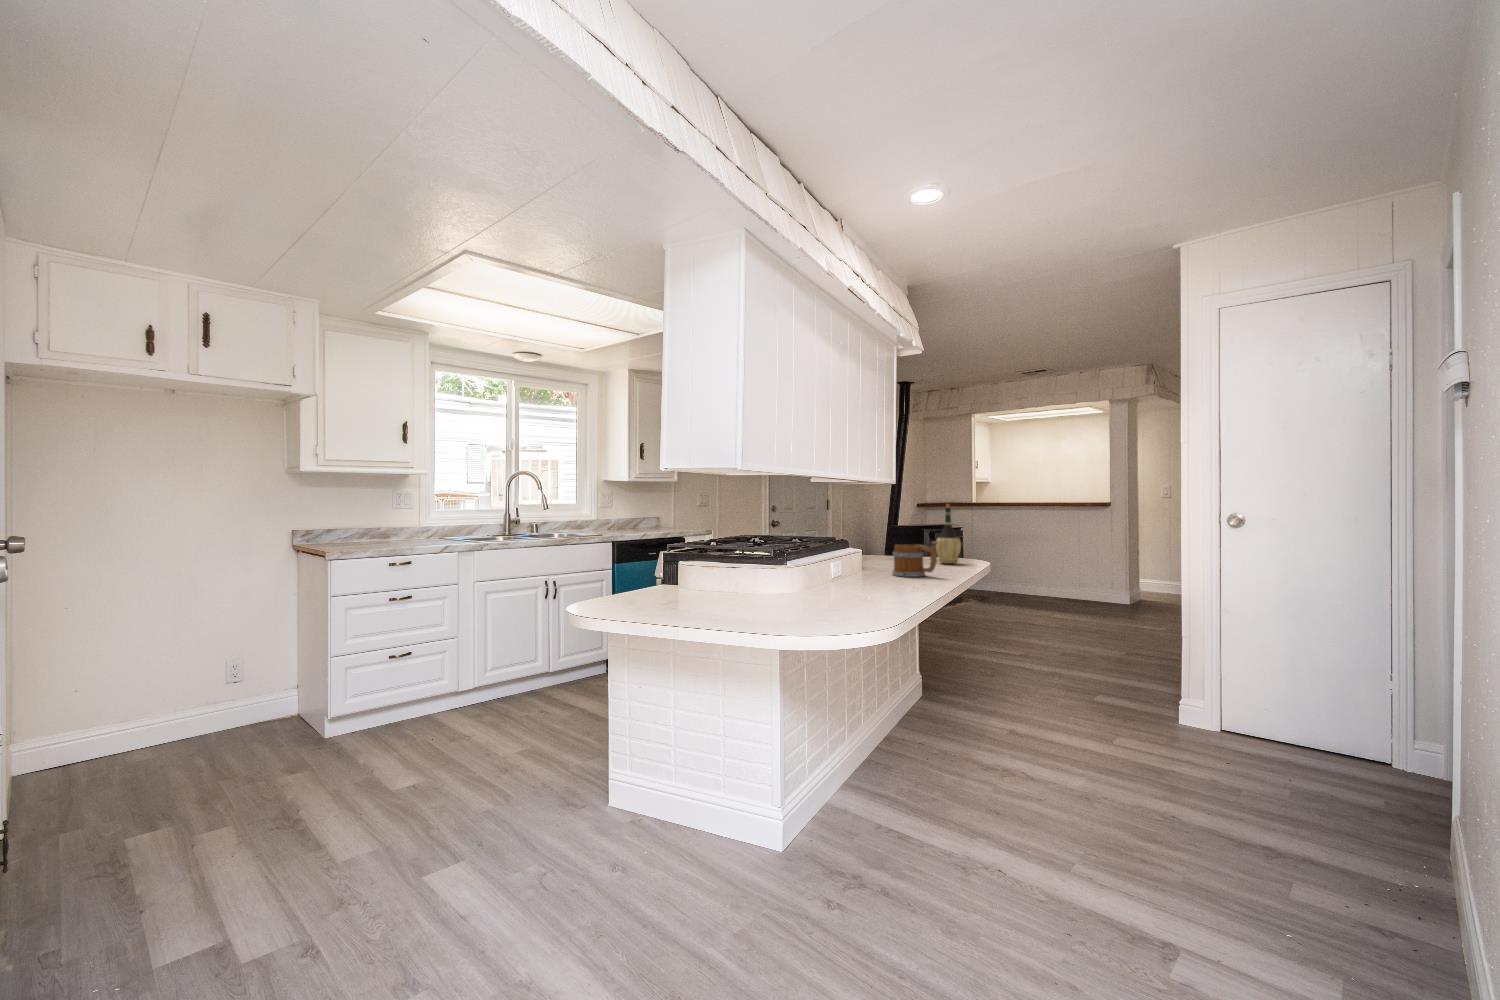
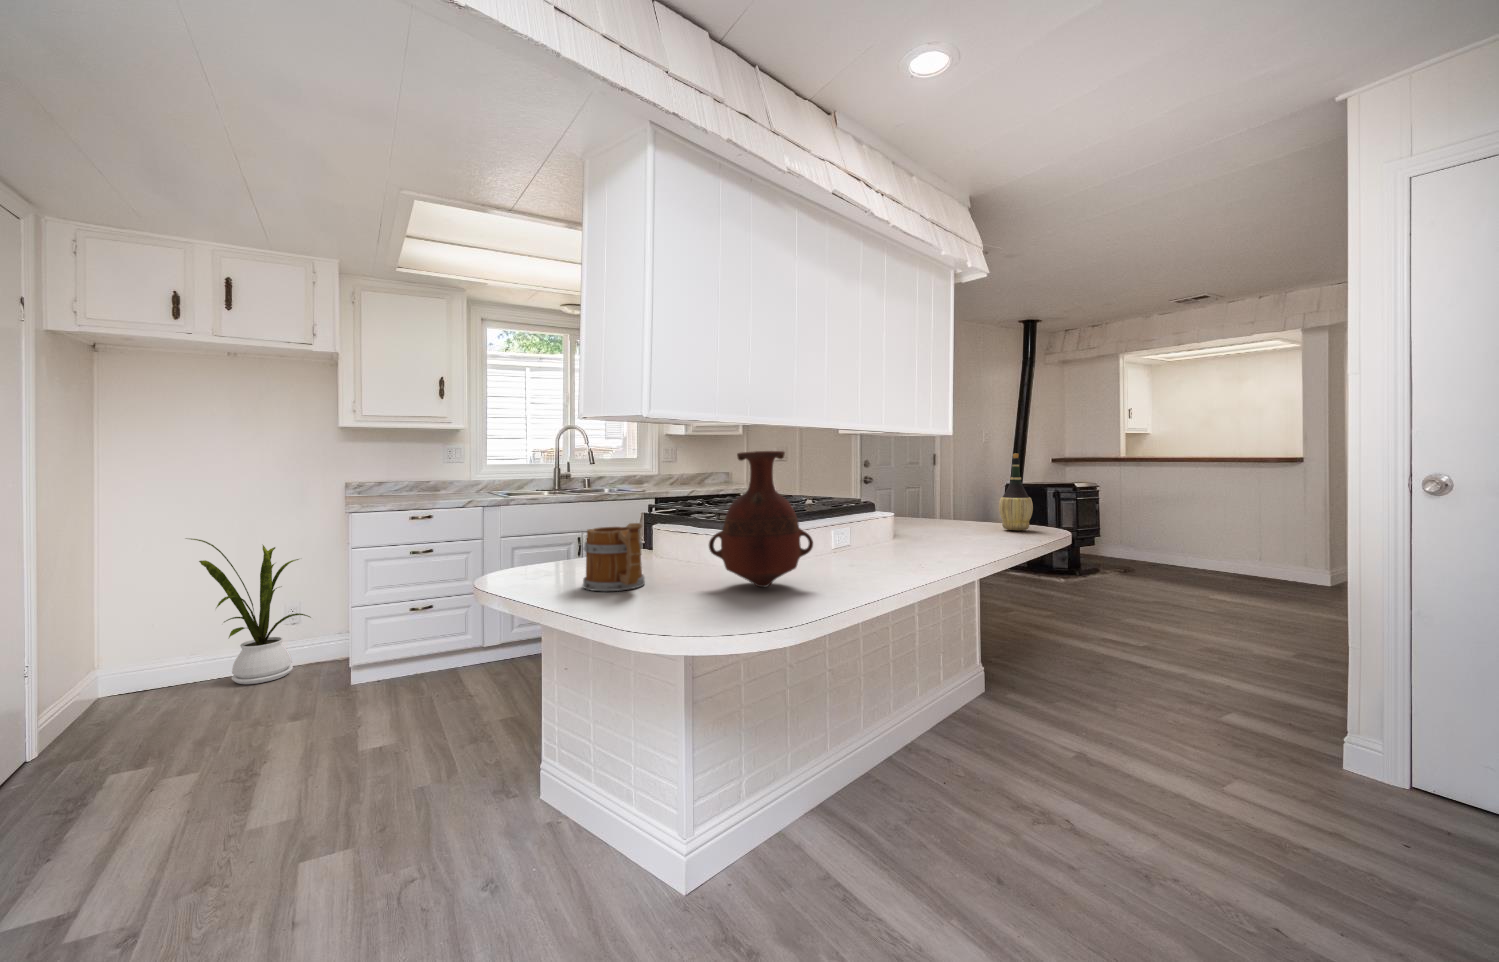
vase: none [803,509,876,608] -> present [709,451,813,587]
mug: present [892,541,938,577] -> present [583,523,645,591]
house plant: none [124,594,259,751] -> present [186,538,311,684]

